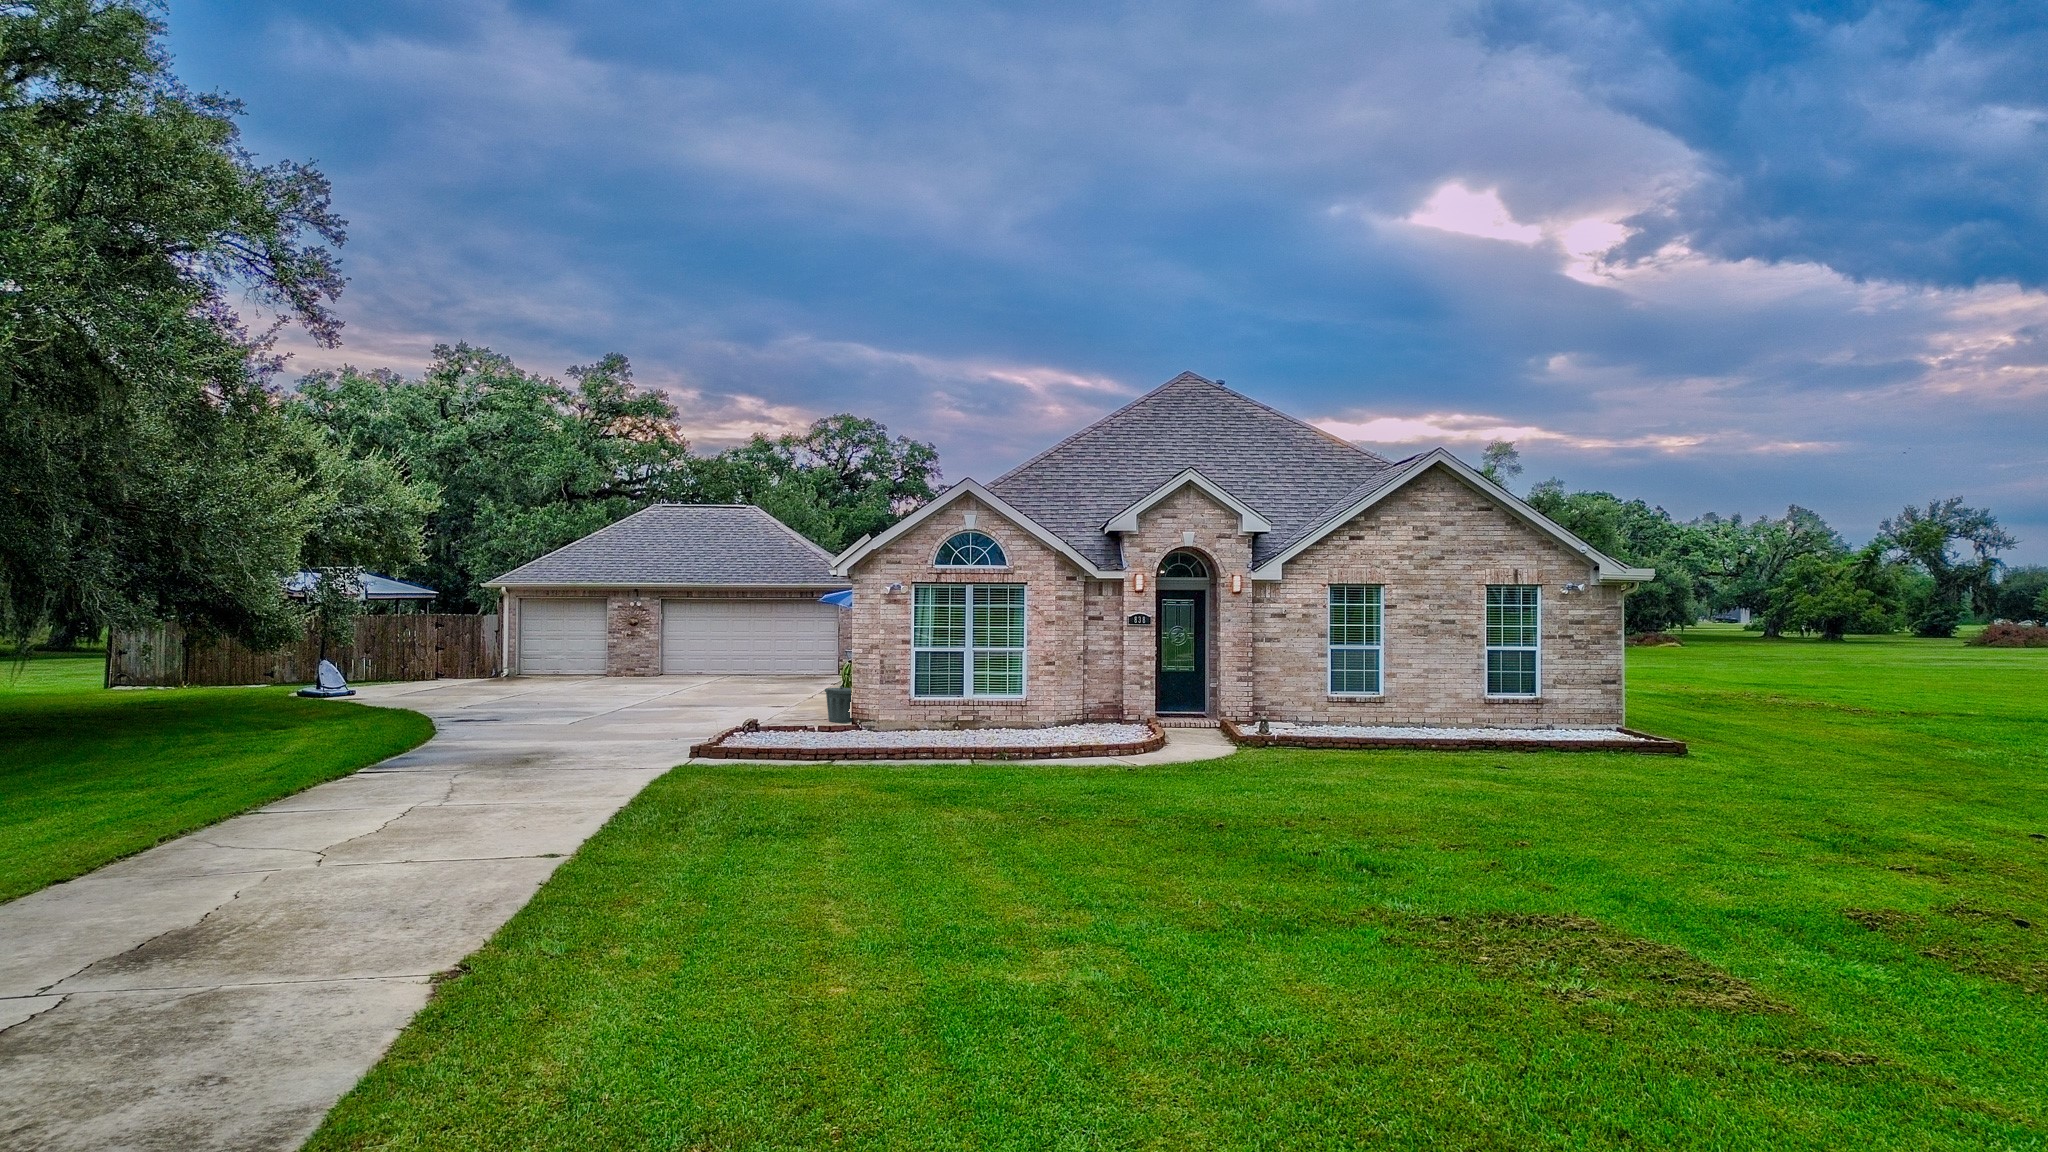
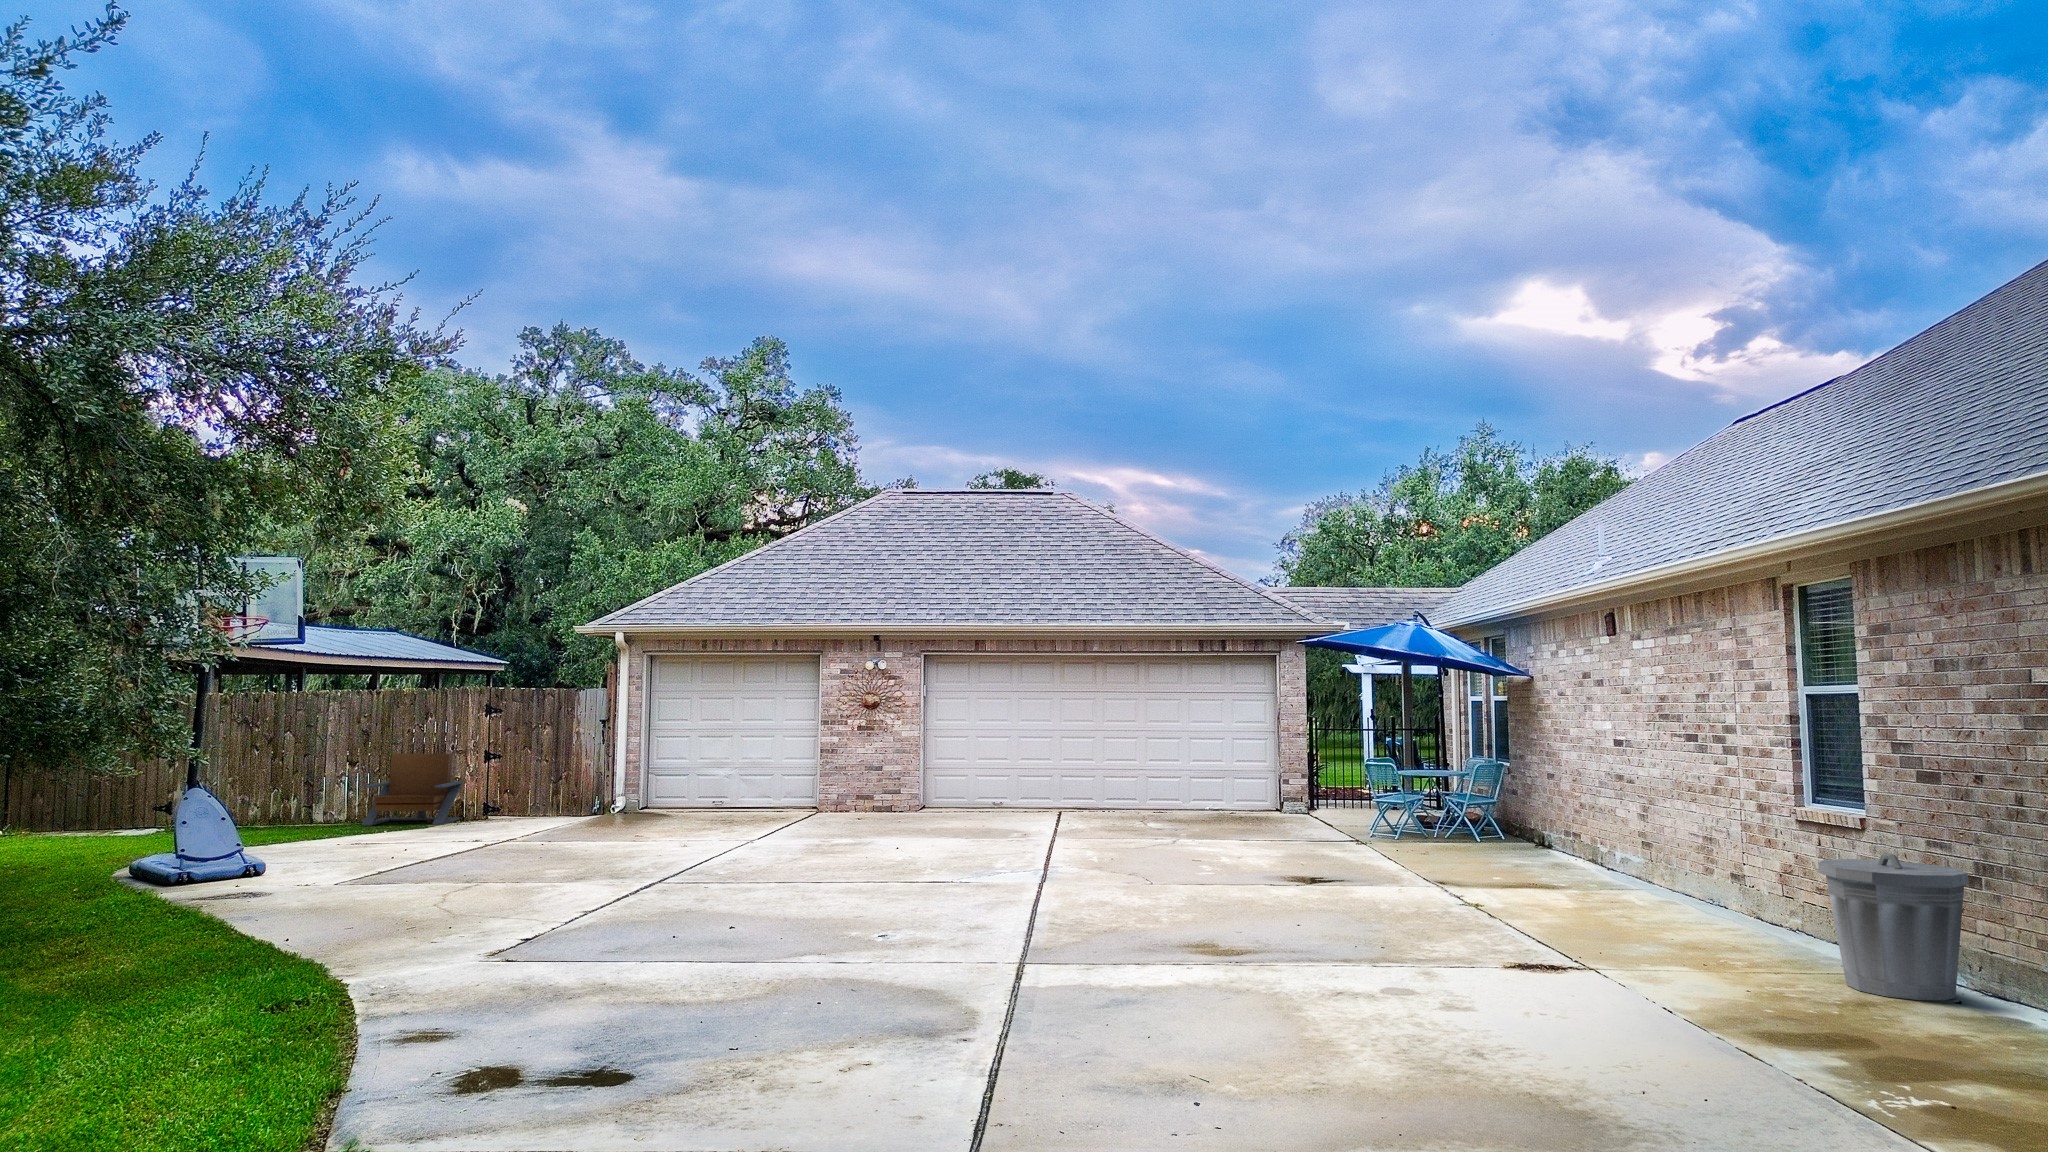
lounge chair: none [379,646,426,681] -> present [362,754,463,826]

